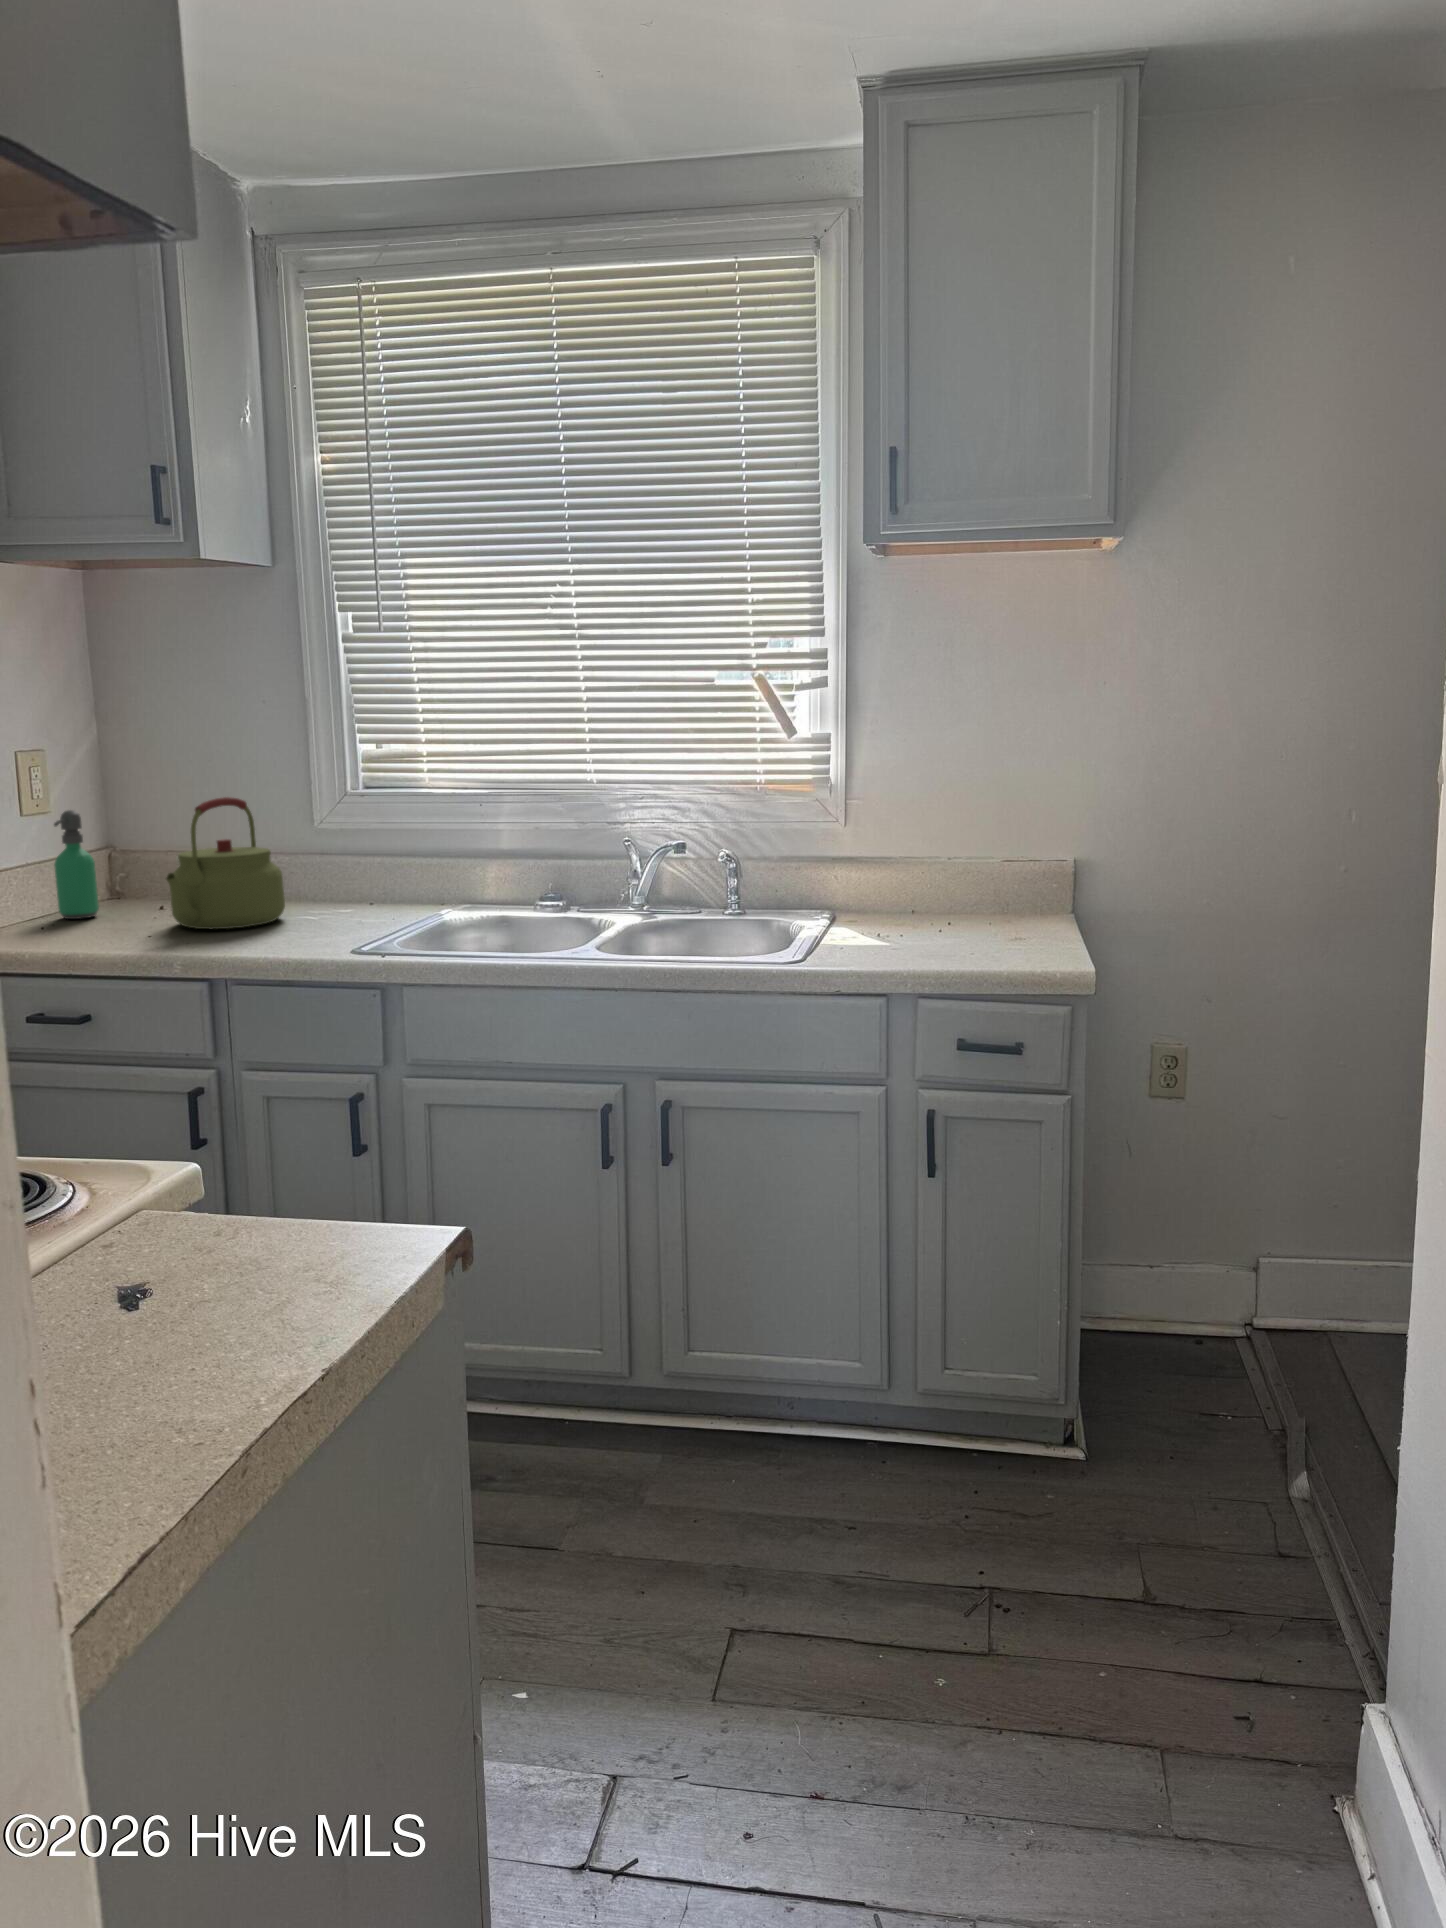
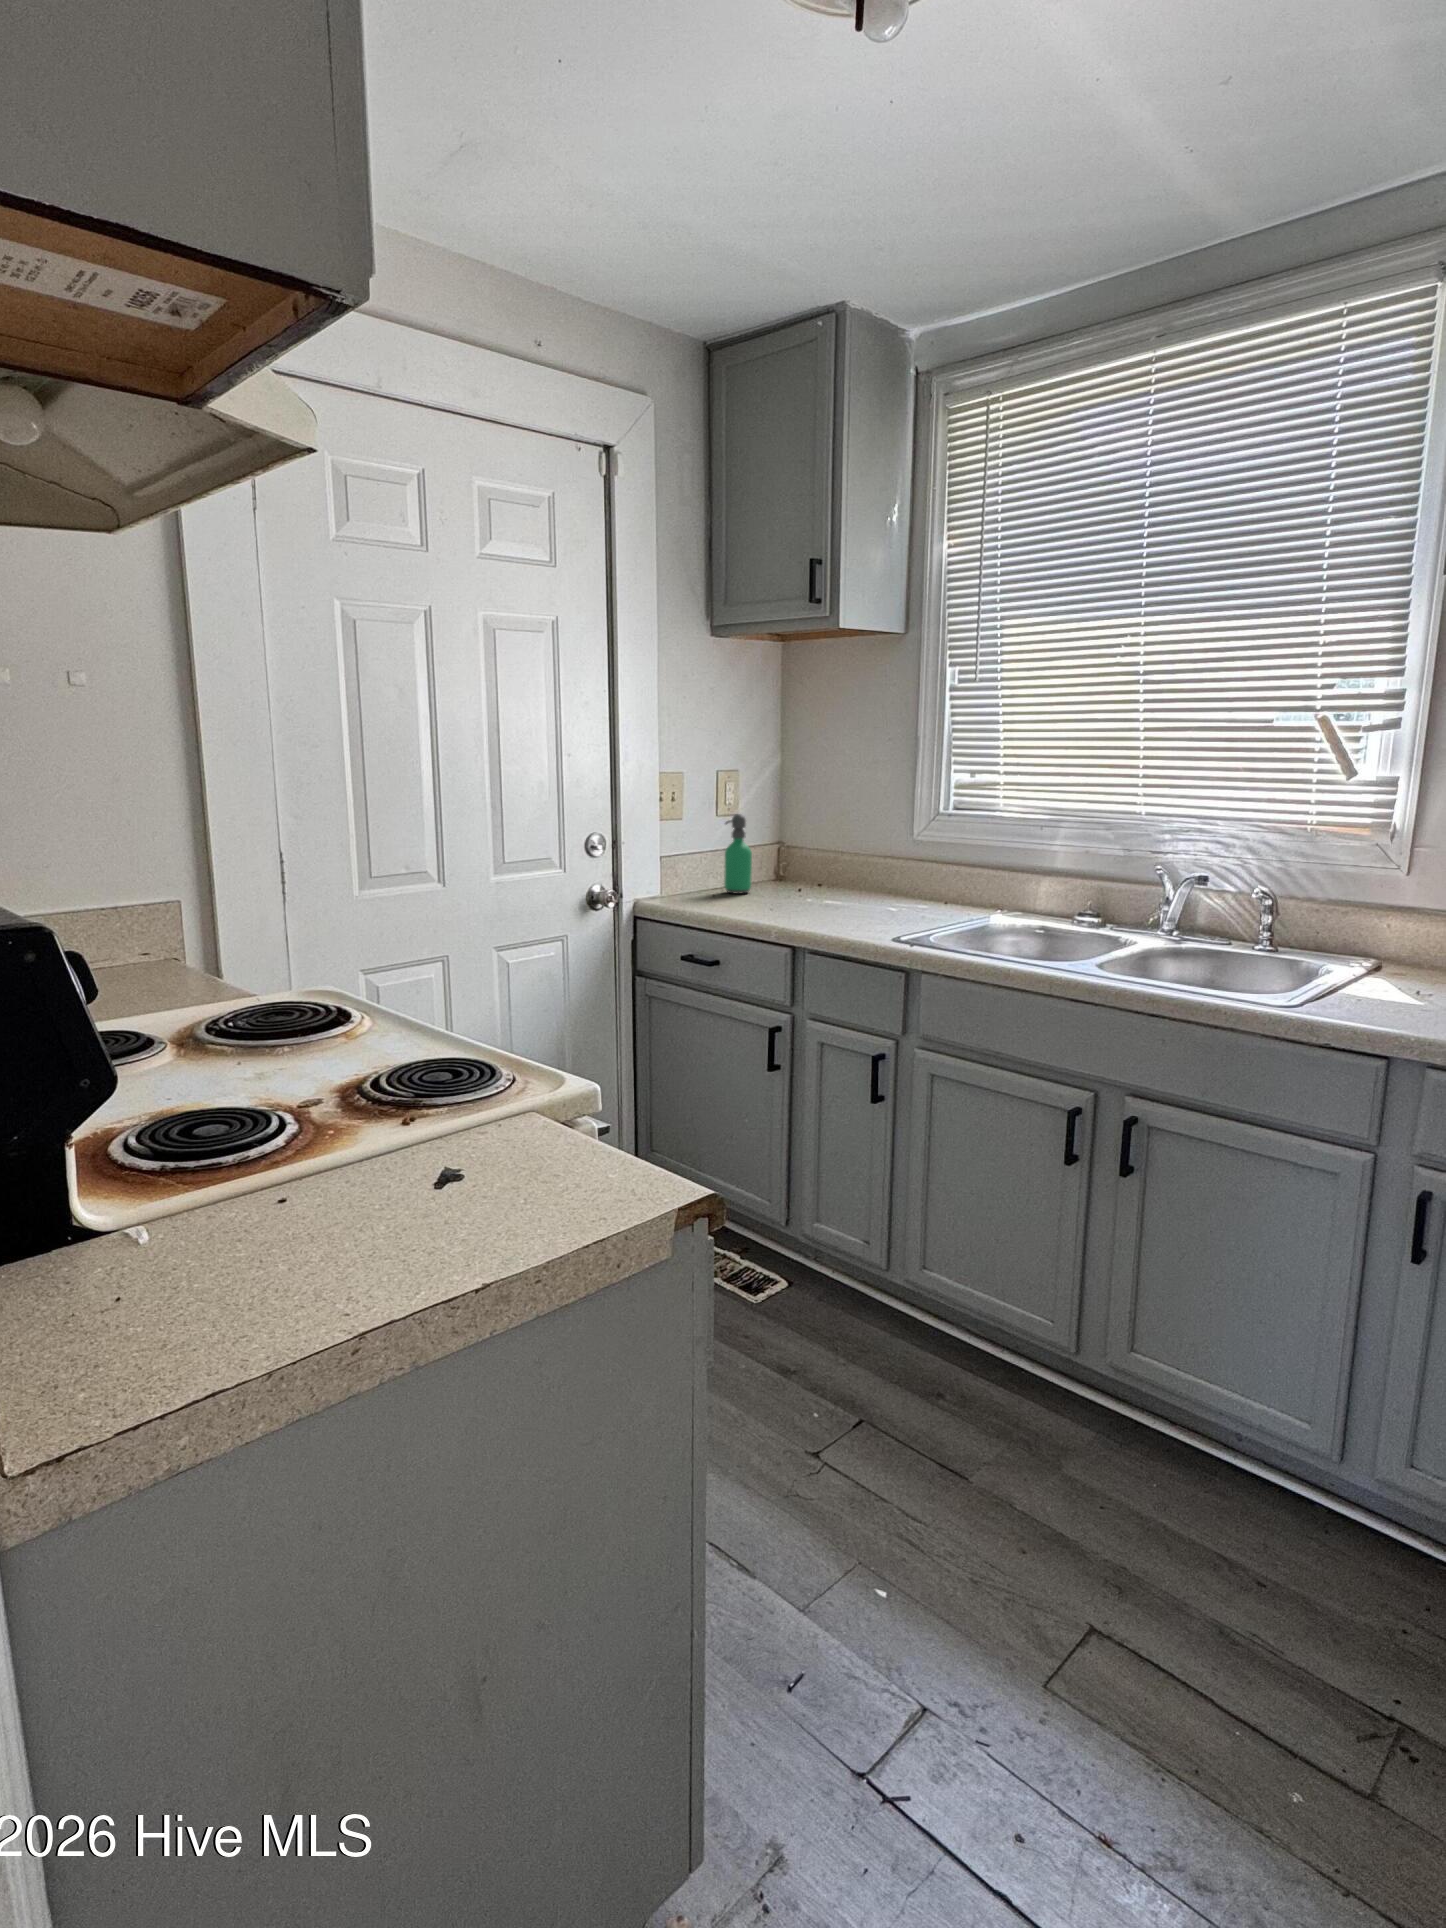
kettle: present [166,797,285,929] -> none [780,810,873,911]

